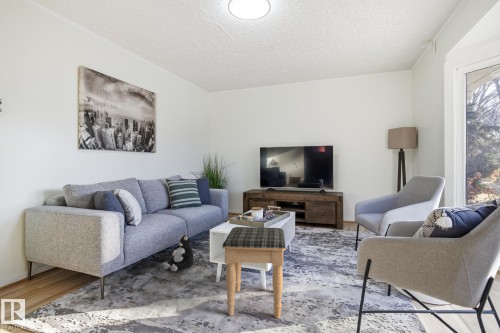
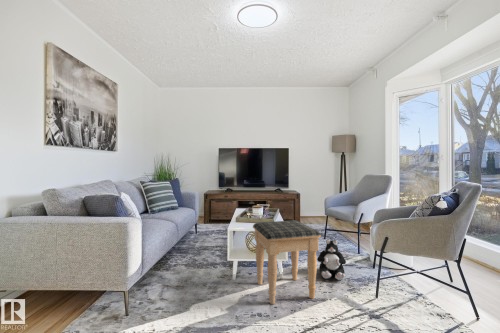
plush toy: present [163,234,194,272] -> present [317,239,346,280]

